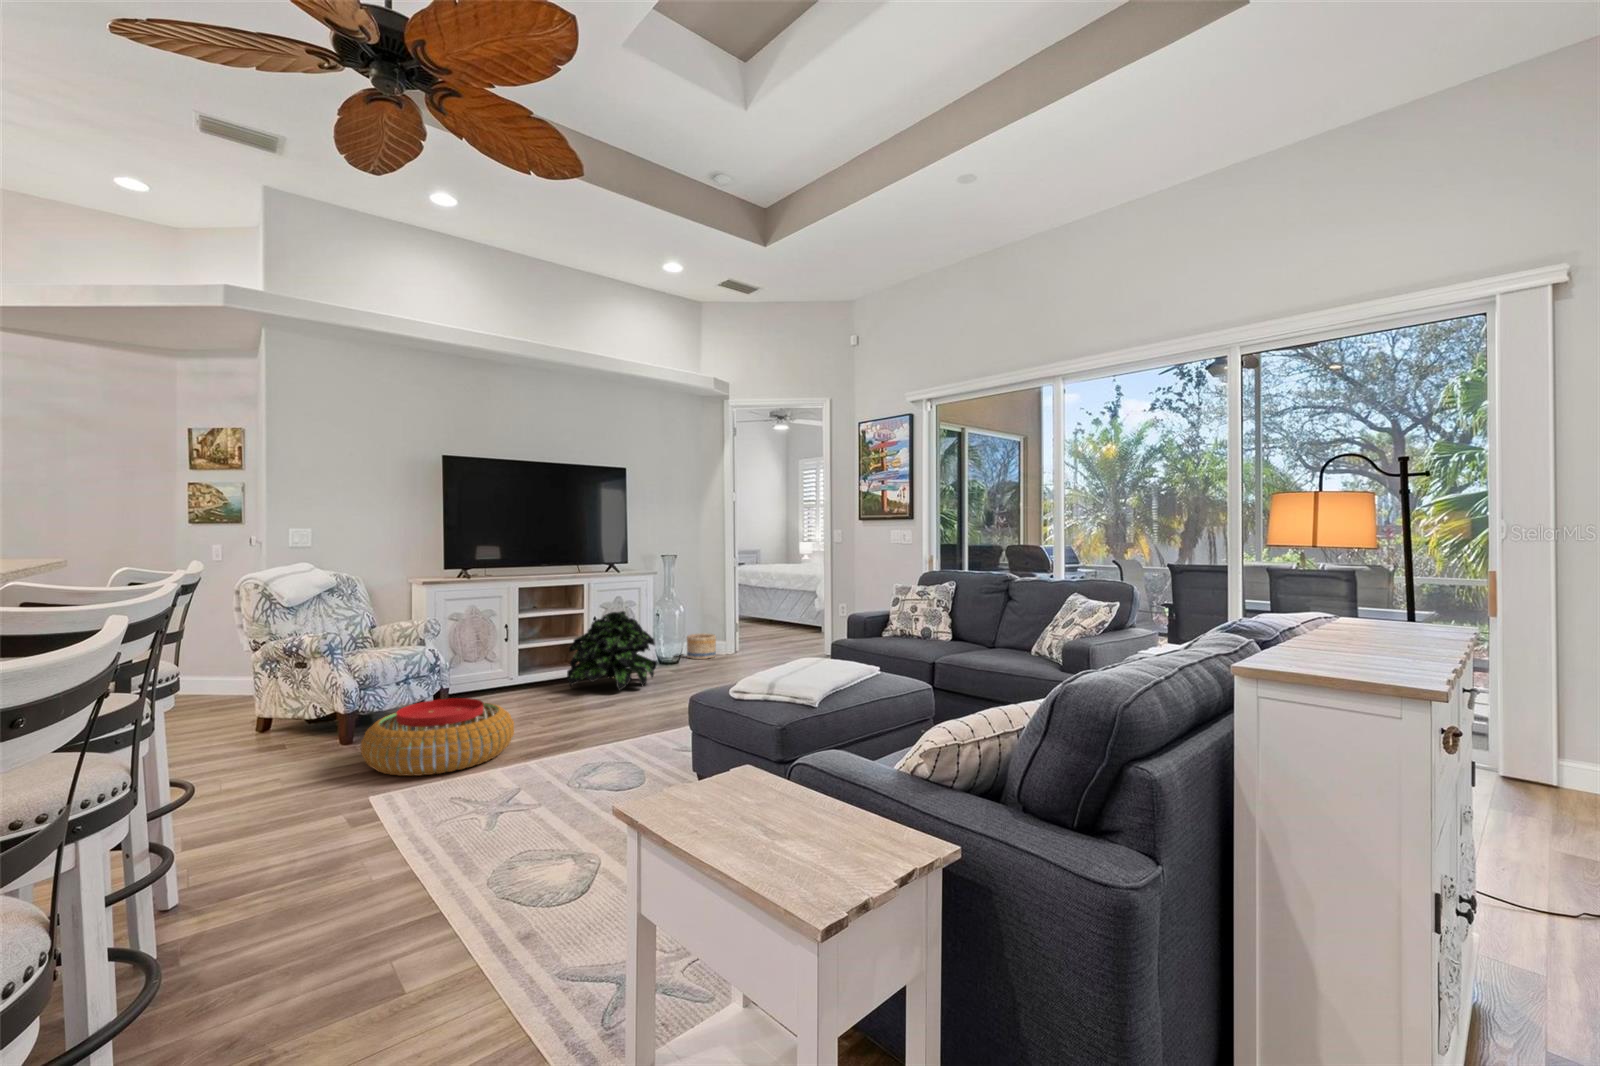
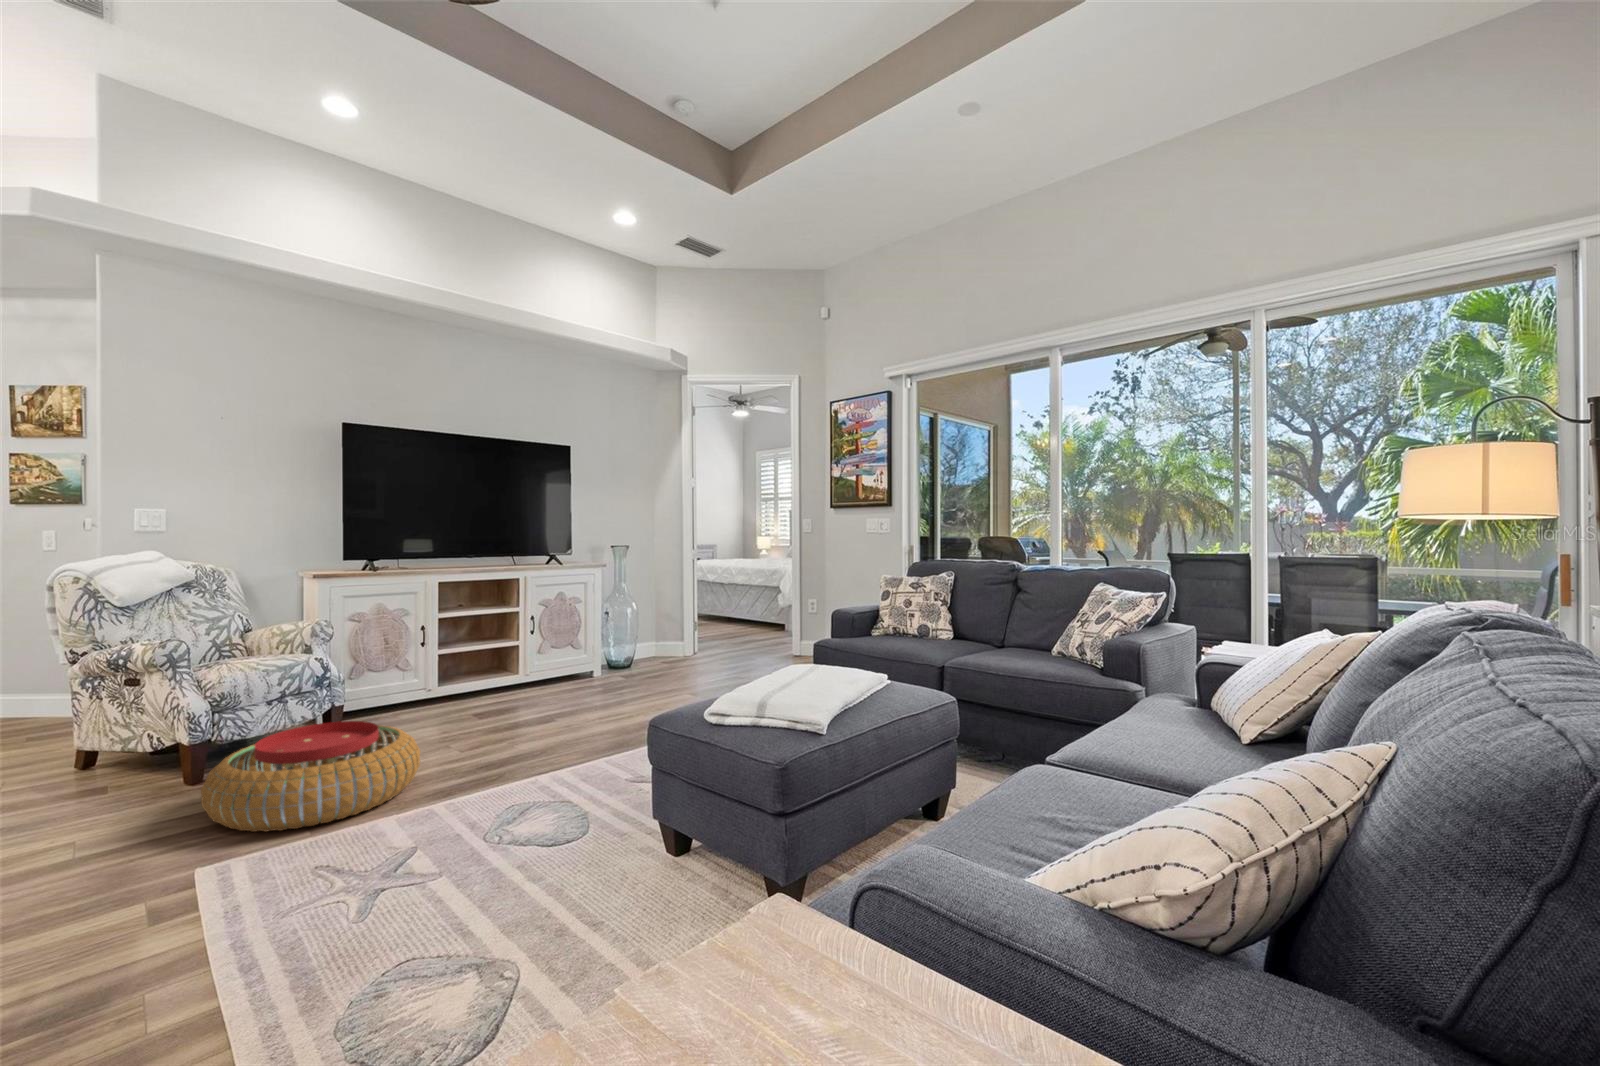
potted plant: present [567,611,657,690] -> none [497,609,606,703]
basket: present [687,633,716,659] -> none [639,633,673,662]

